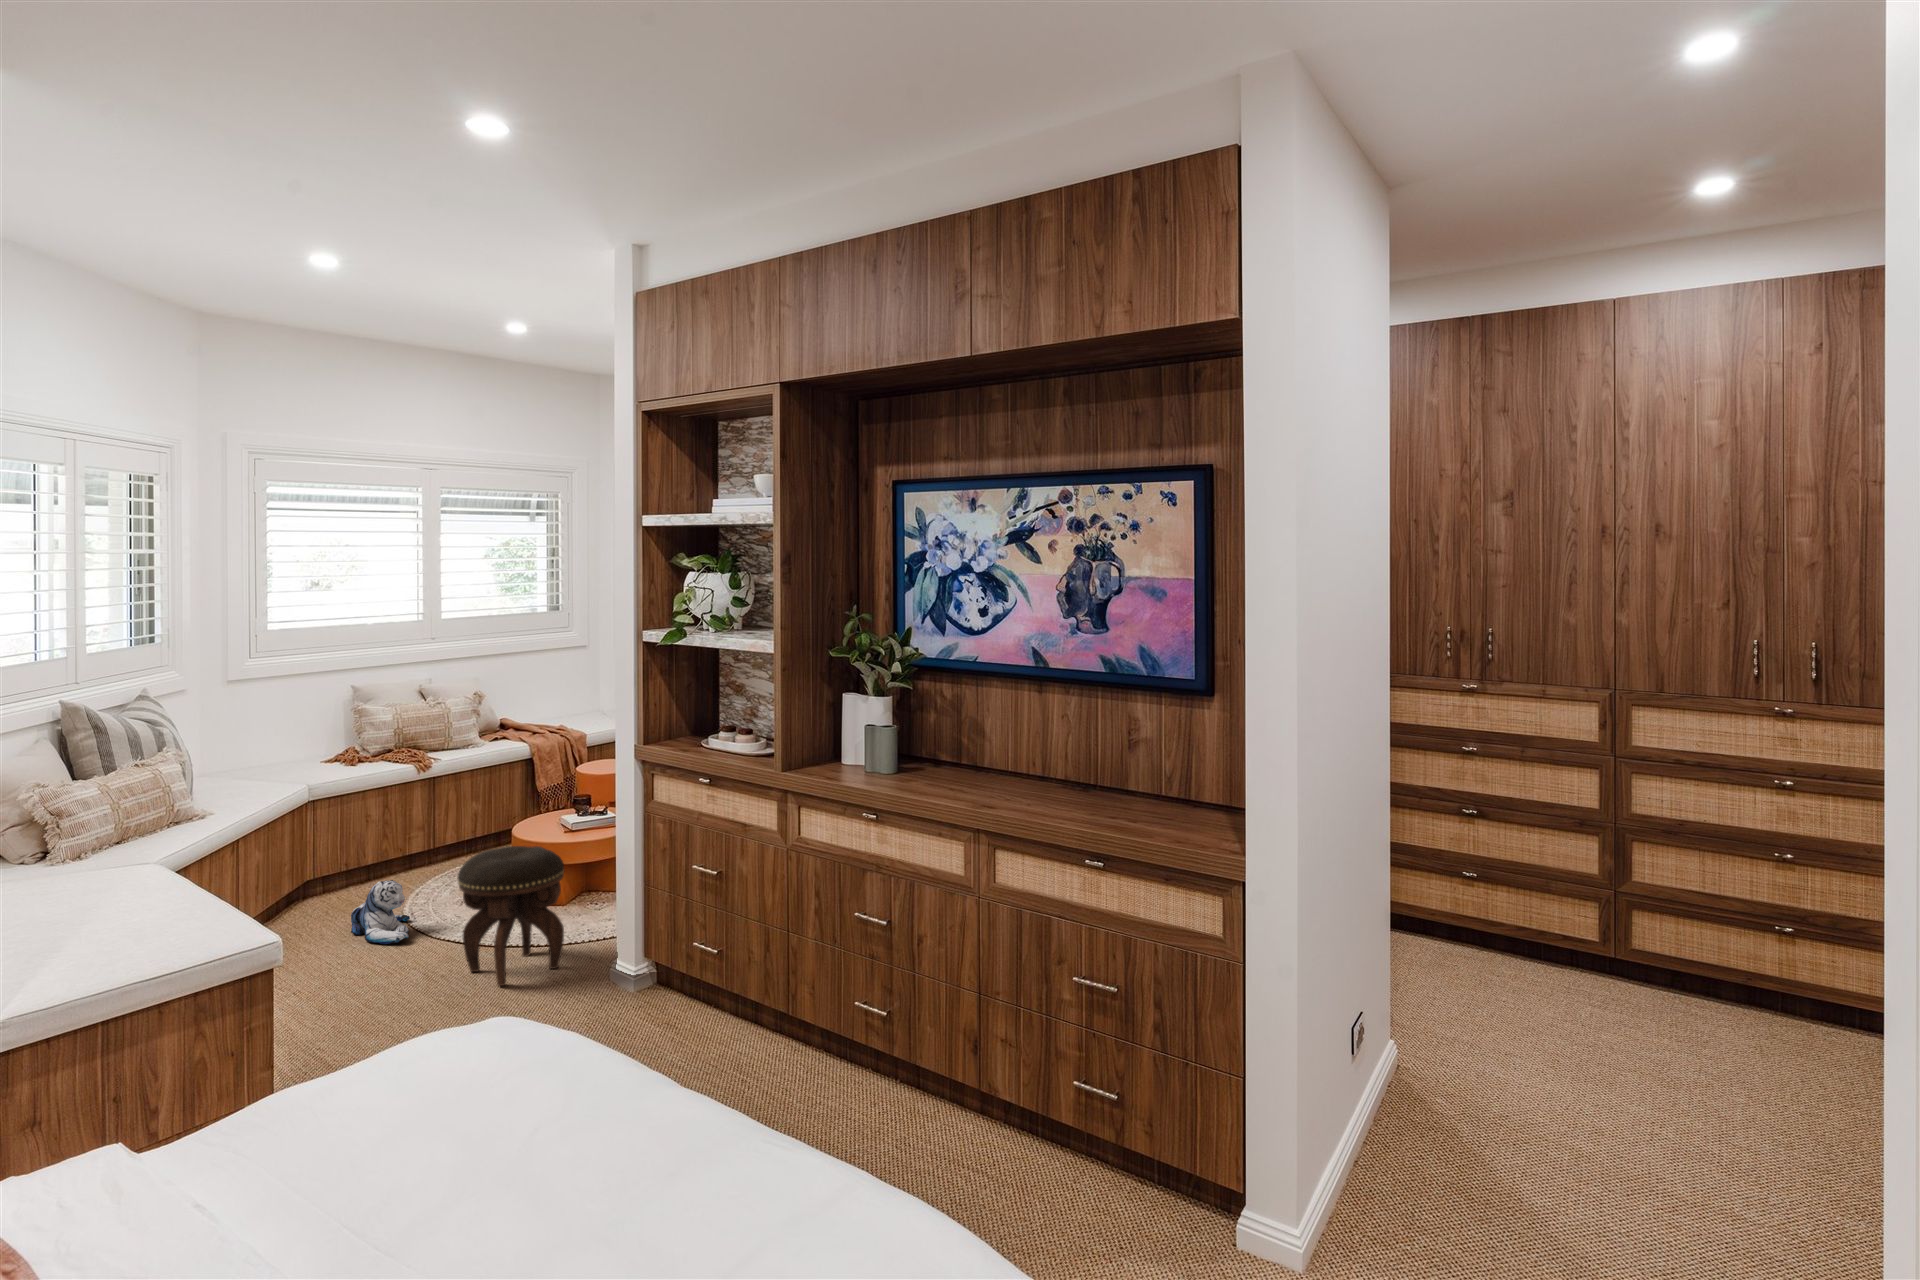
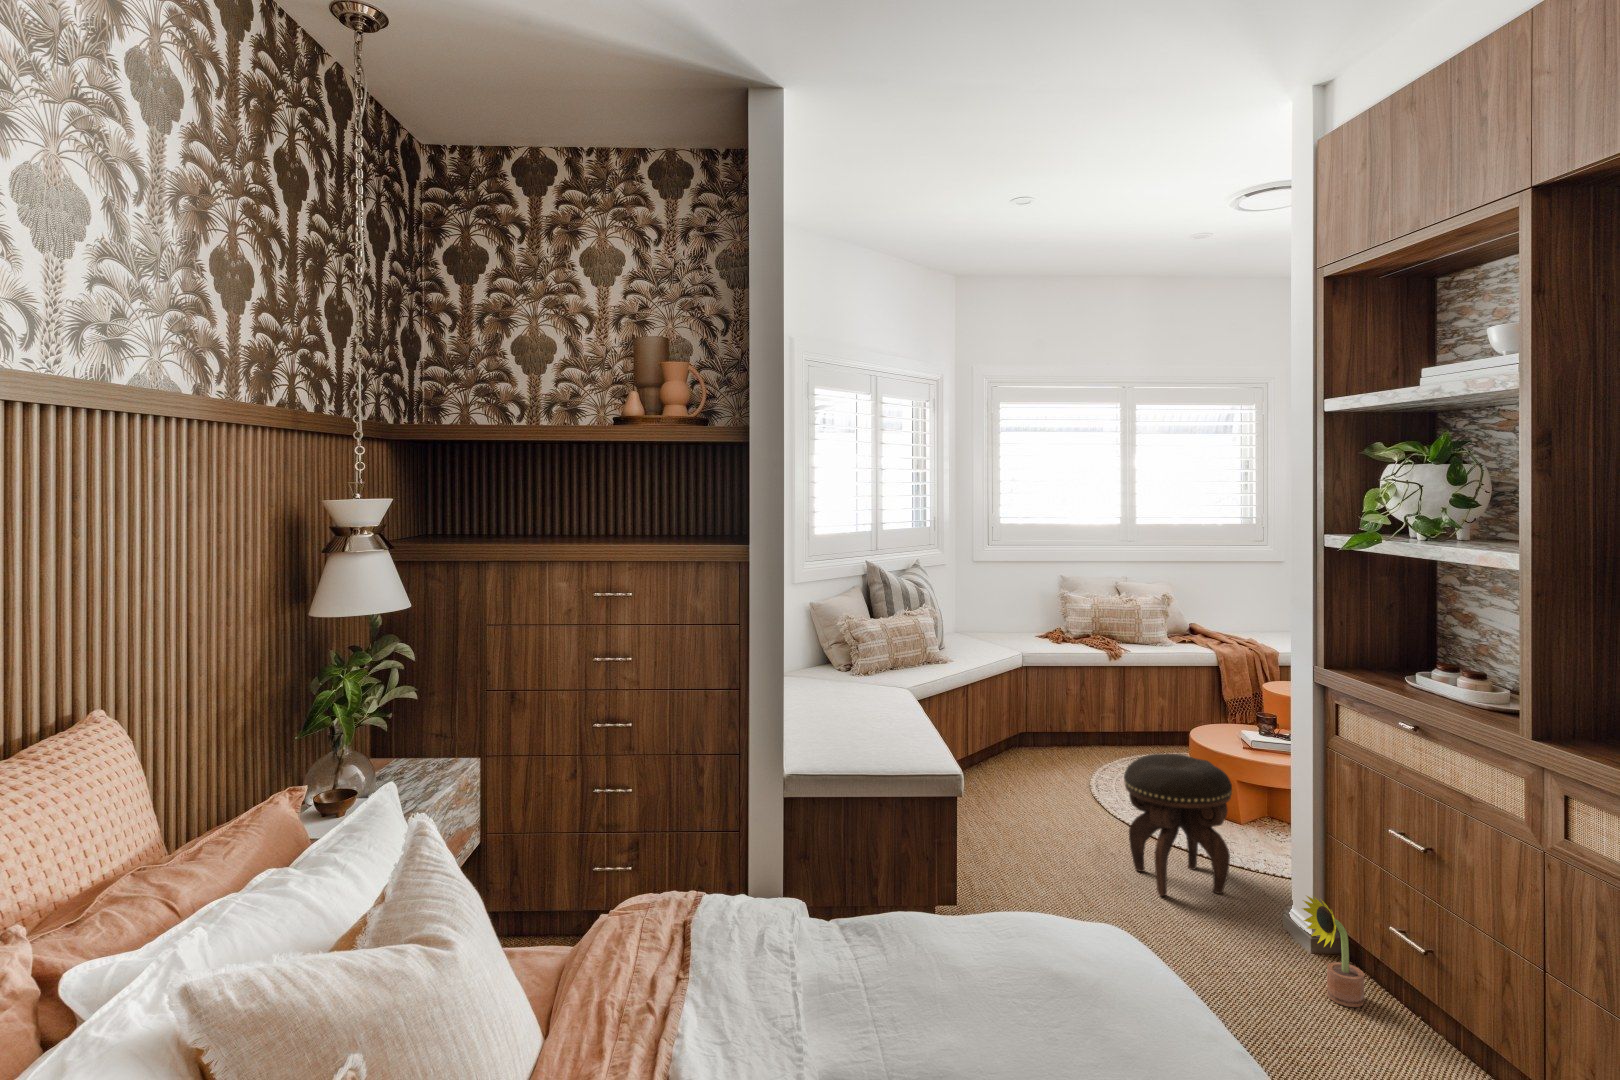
plush toy: present [351,880,410,944] -> none [1045,760,1094,820]
decorative plant: none [631,933,679,1018] -> present [1302,896,1364,1007]

